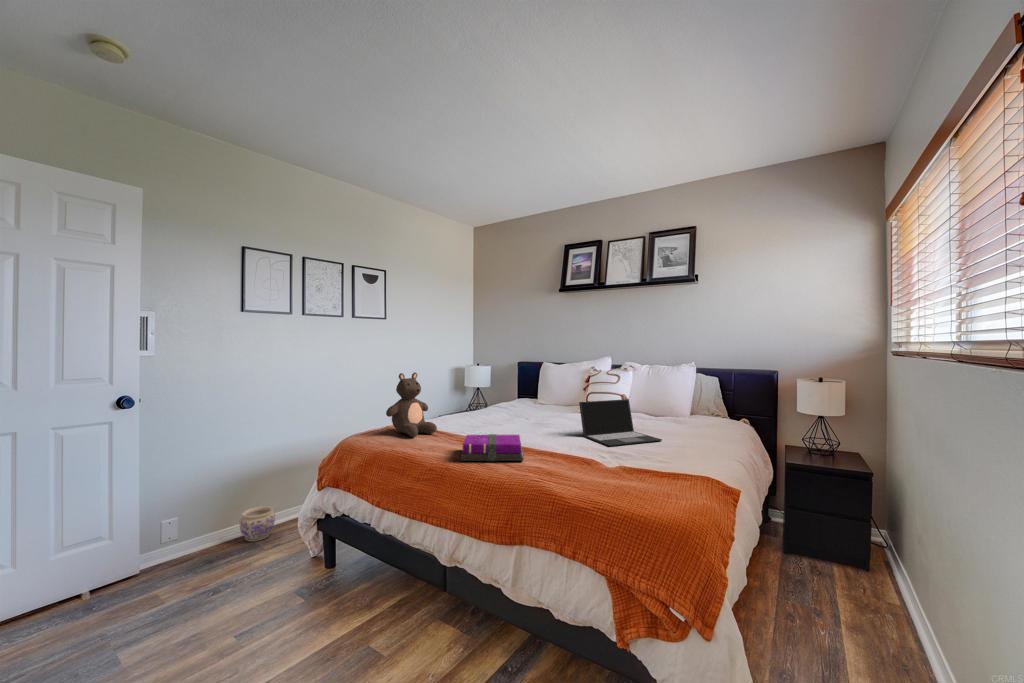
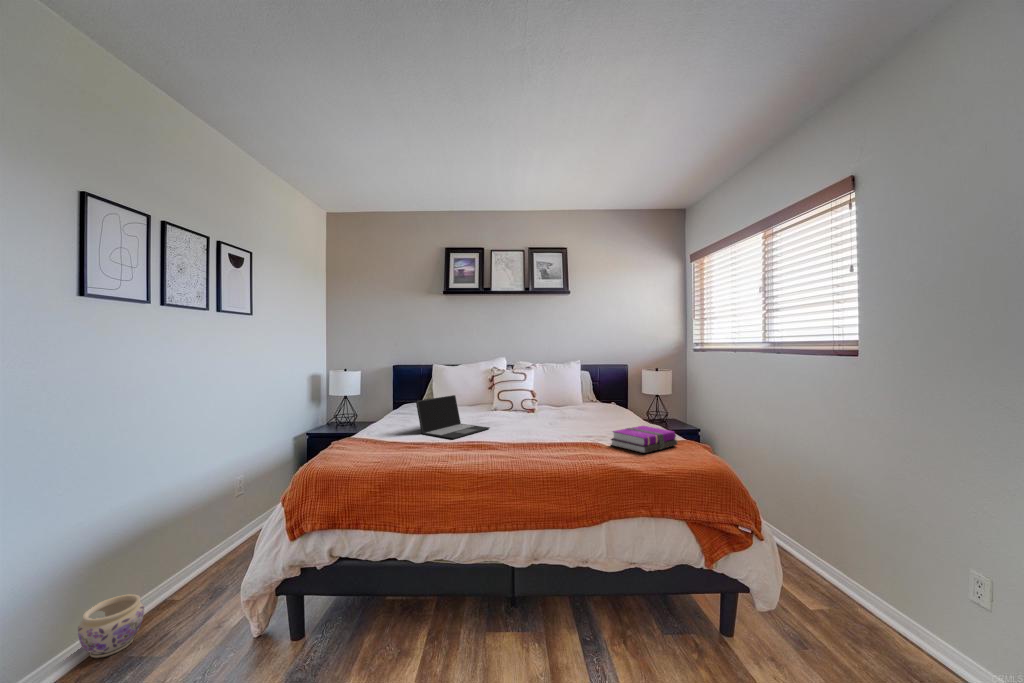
teddy bear: present [386,372,437,437] -> none [363,379,415,452]
laptop: present [579,399,662,446] -> present [416,395,490,439]
notebook: present [461,434,524,461] -> present [611,426,678,453]

